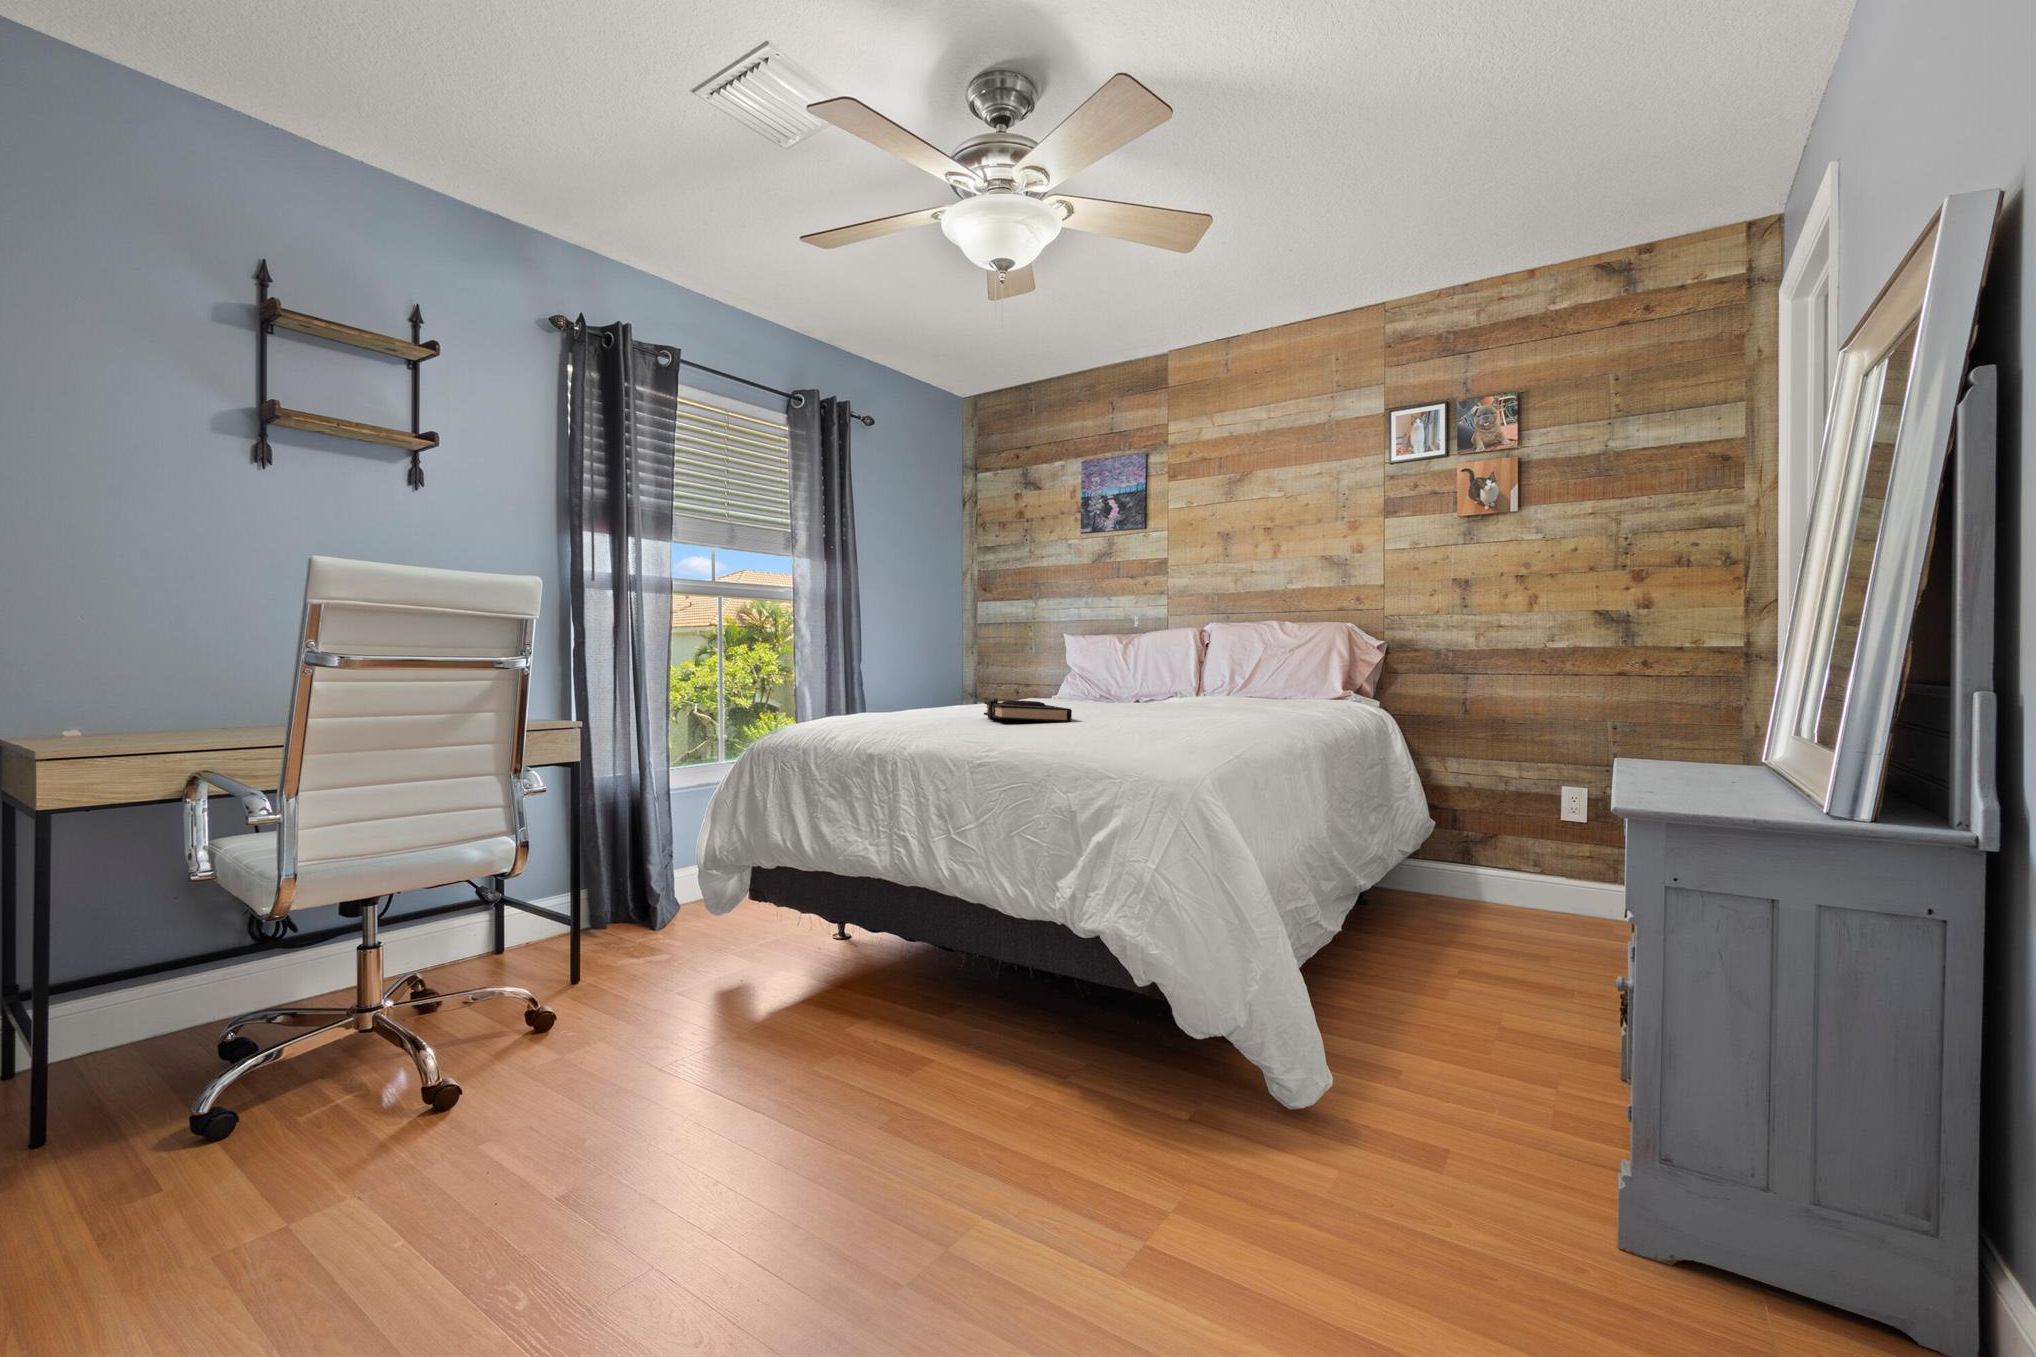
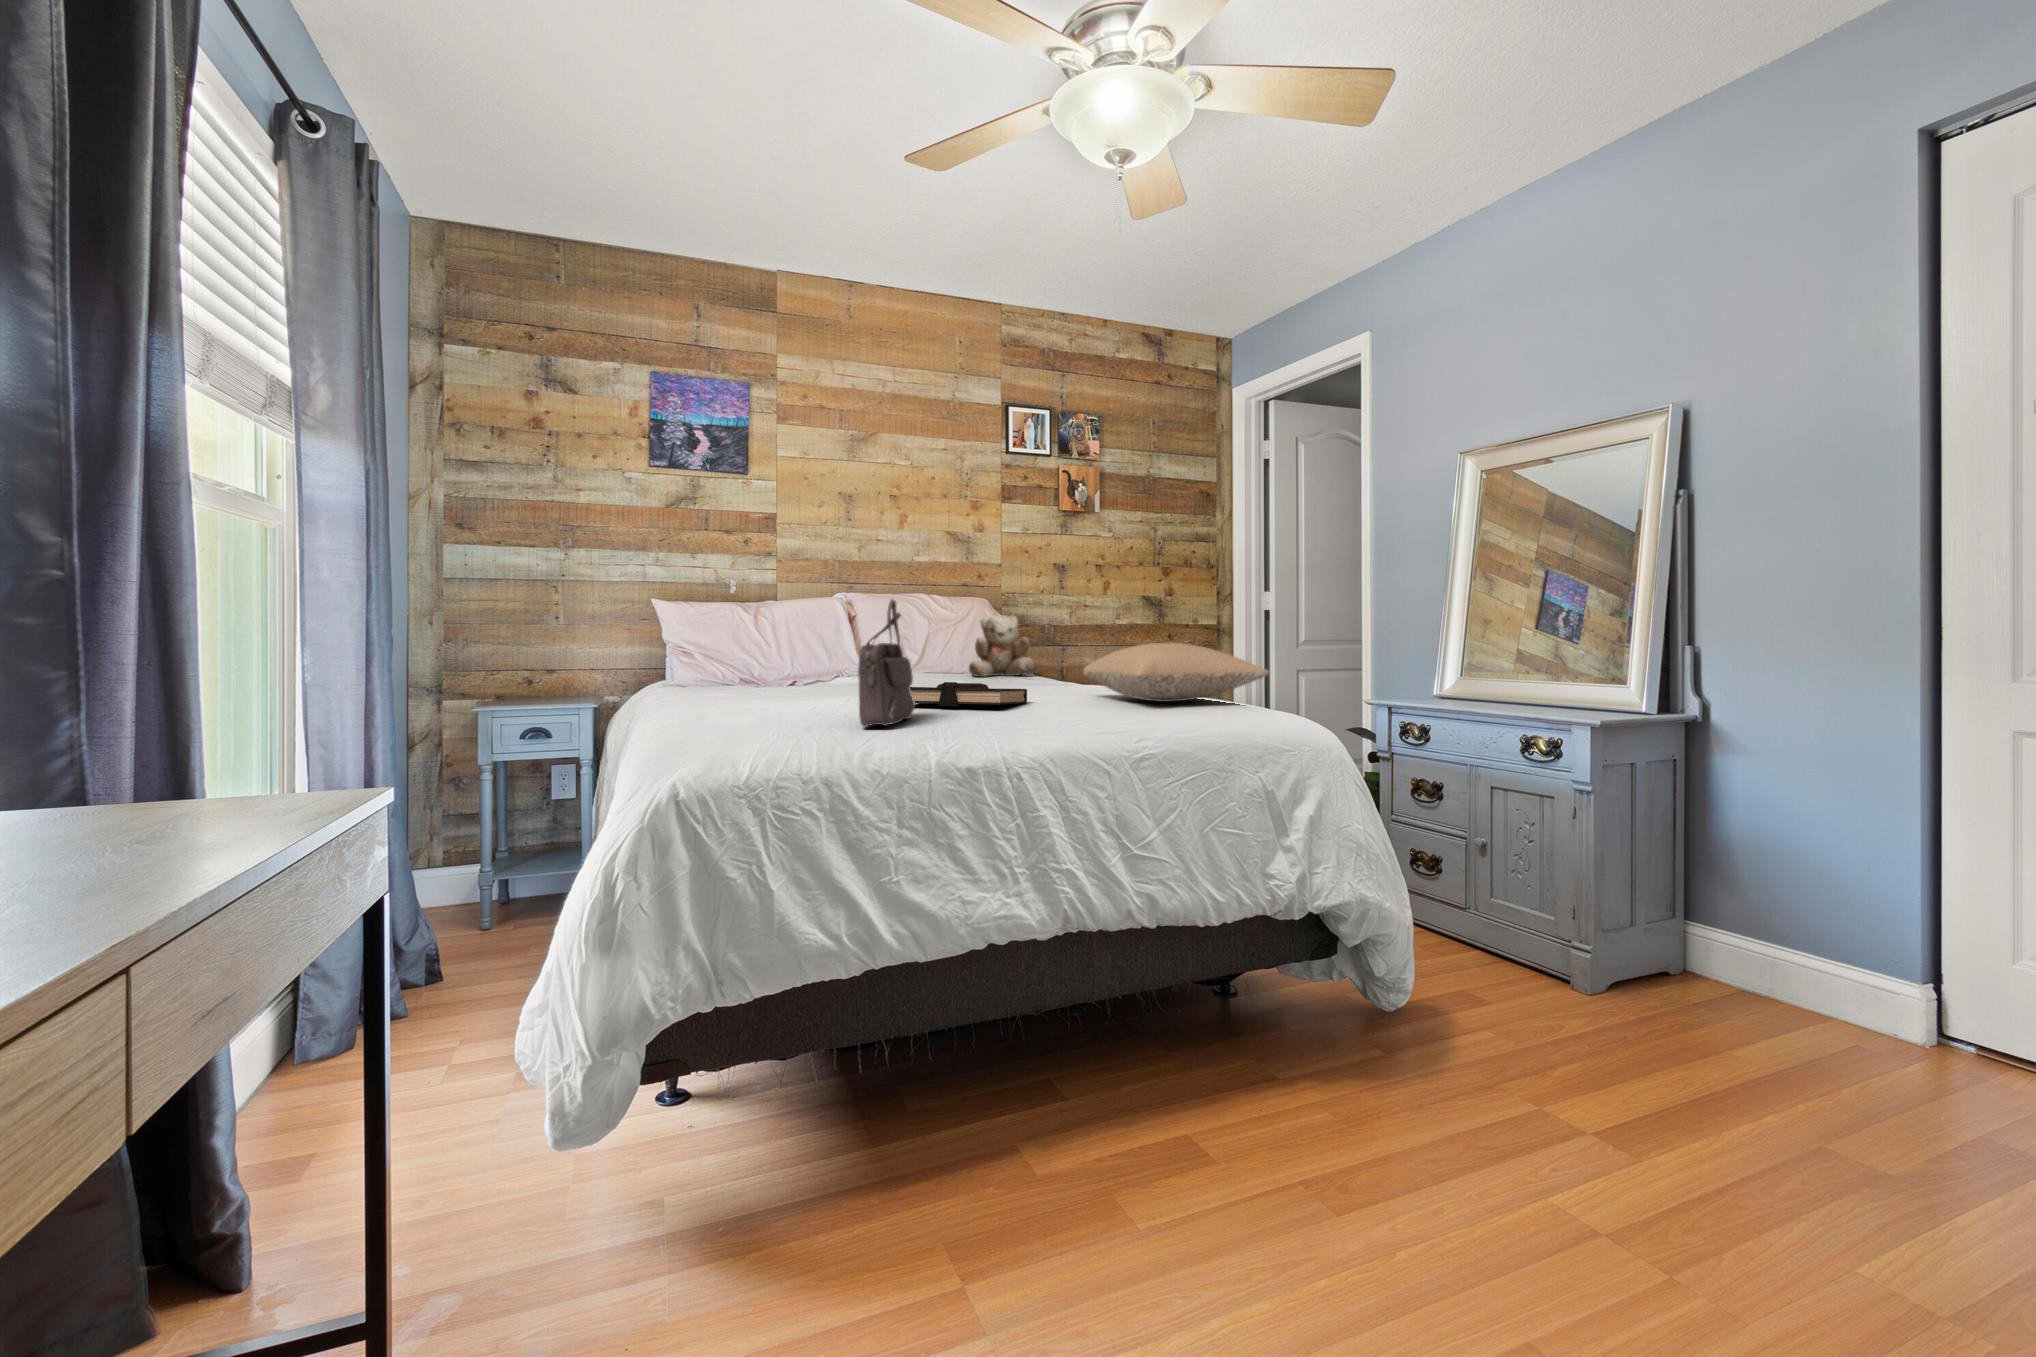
handbag: none [847,633,932,725] -> present [858,599,915,727]
teddy bear: none [1253,640,1318,704] -> present [969,615,1038,677]
pillow: none [1065,668,1268,729] -> present [1083,643,1270,702]

